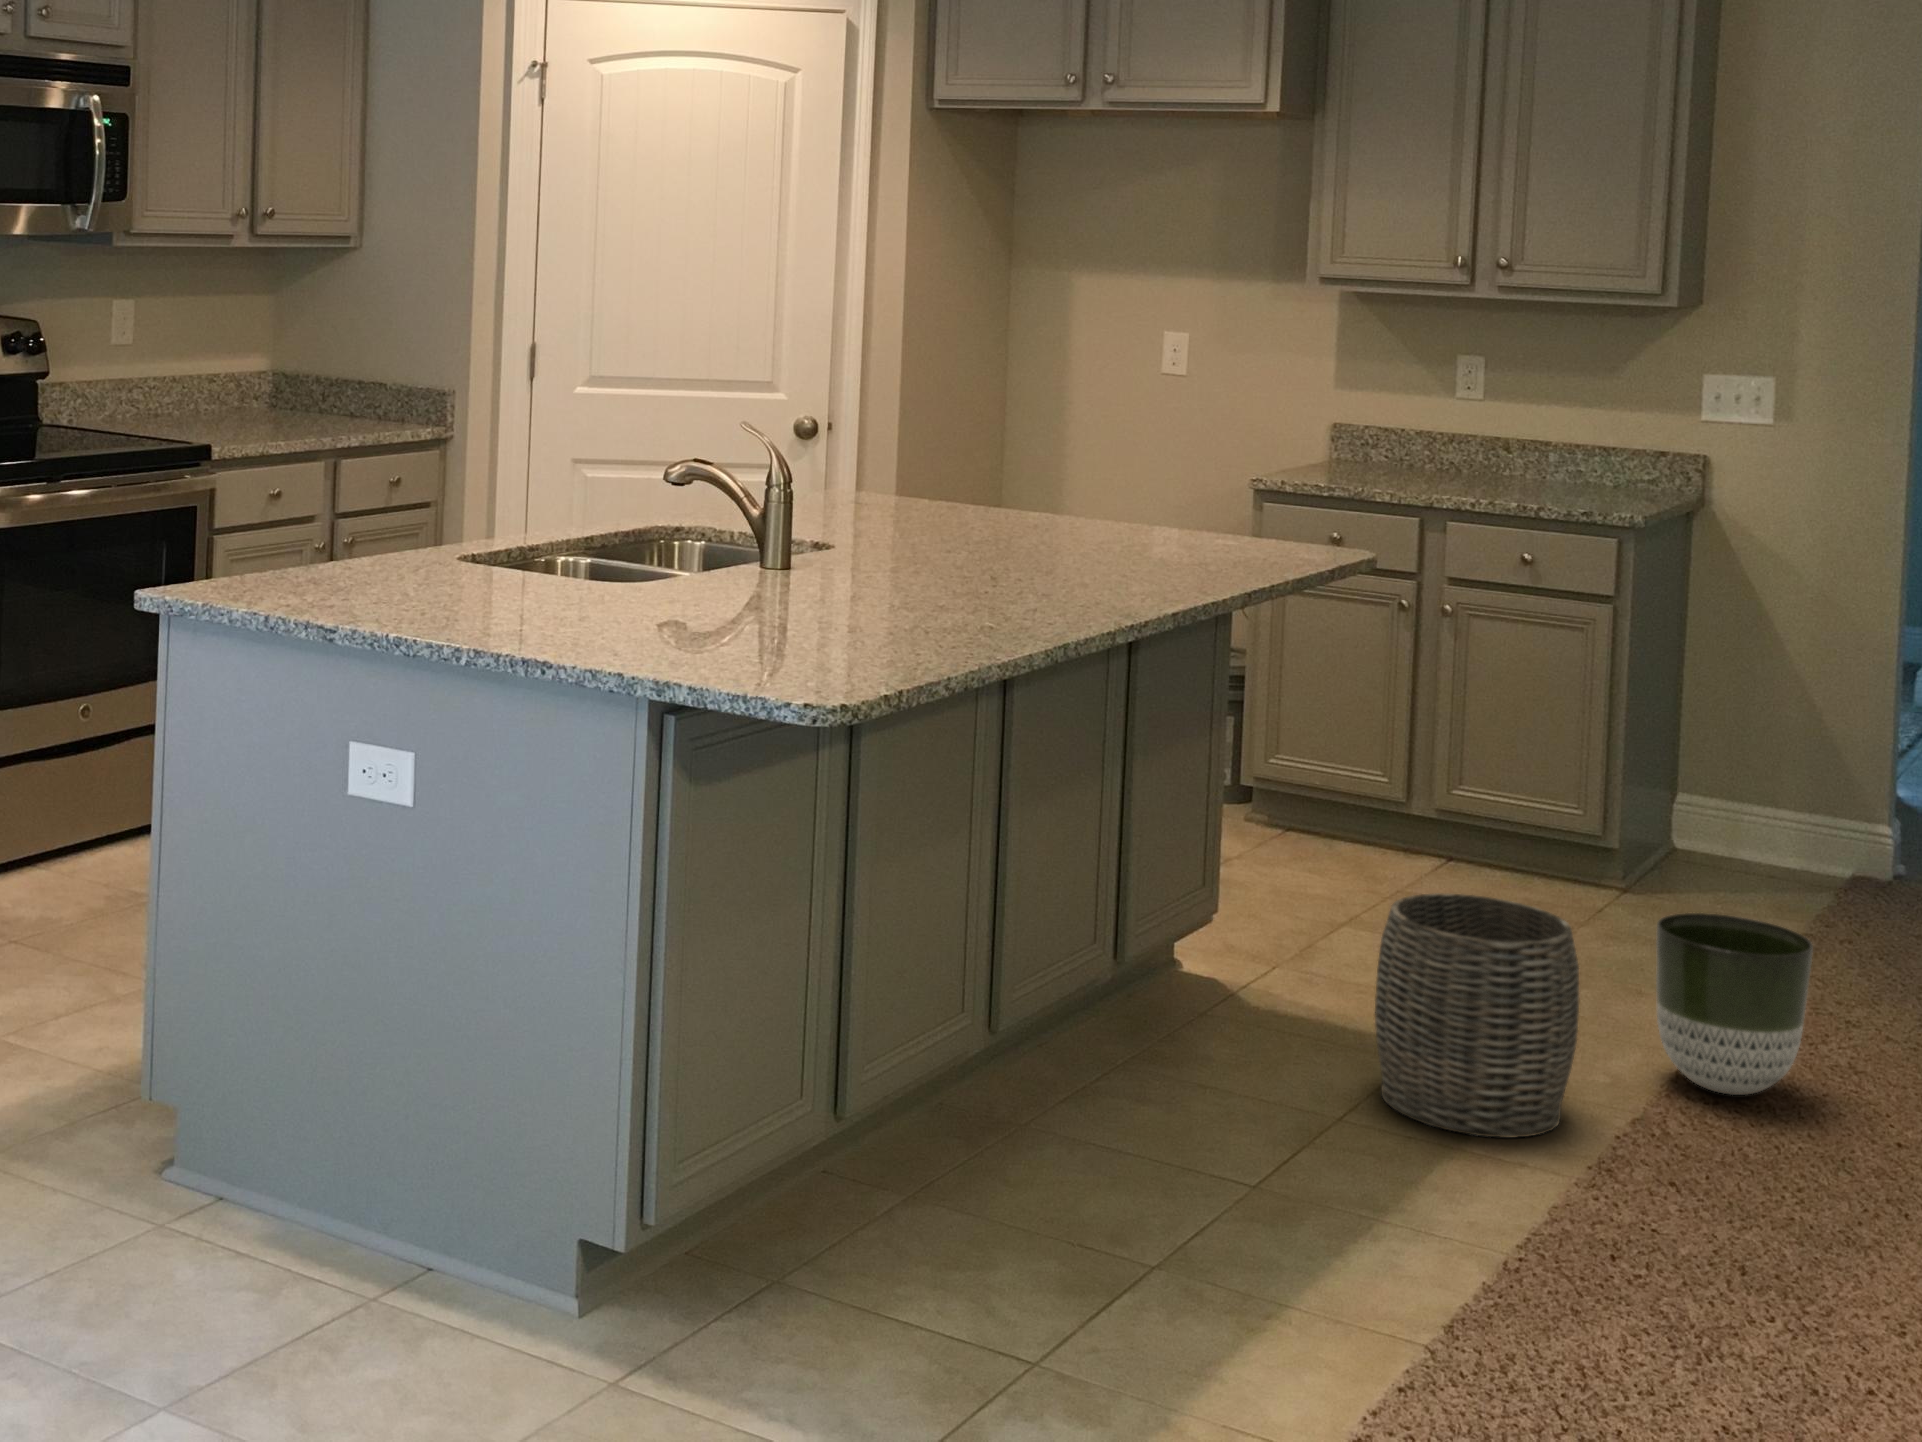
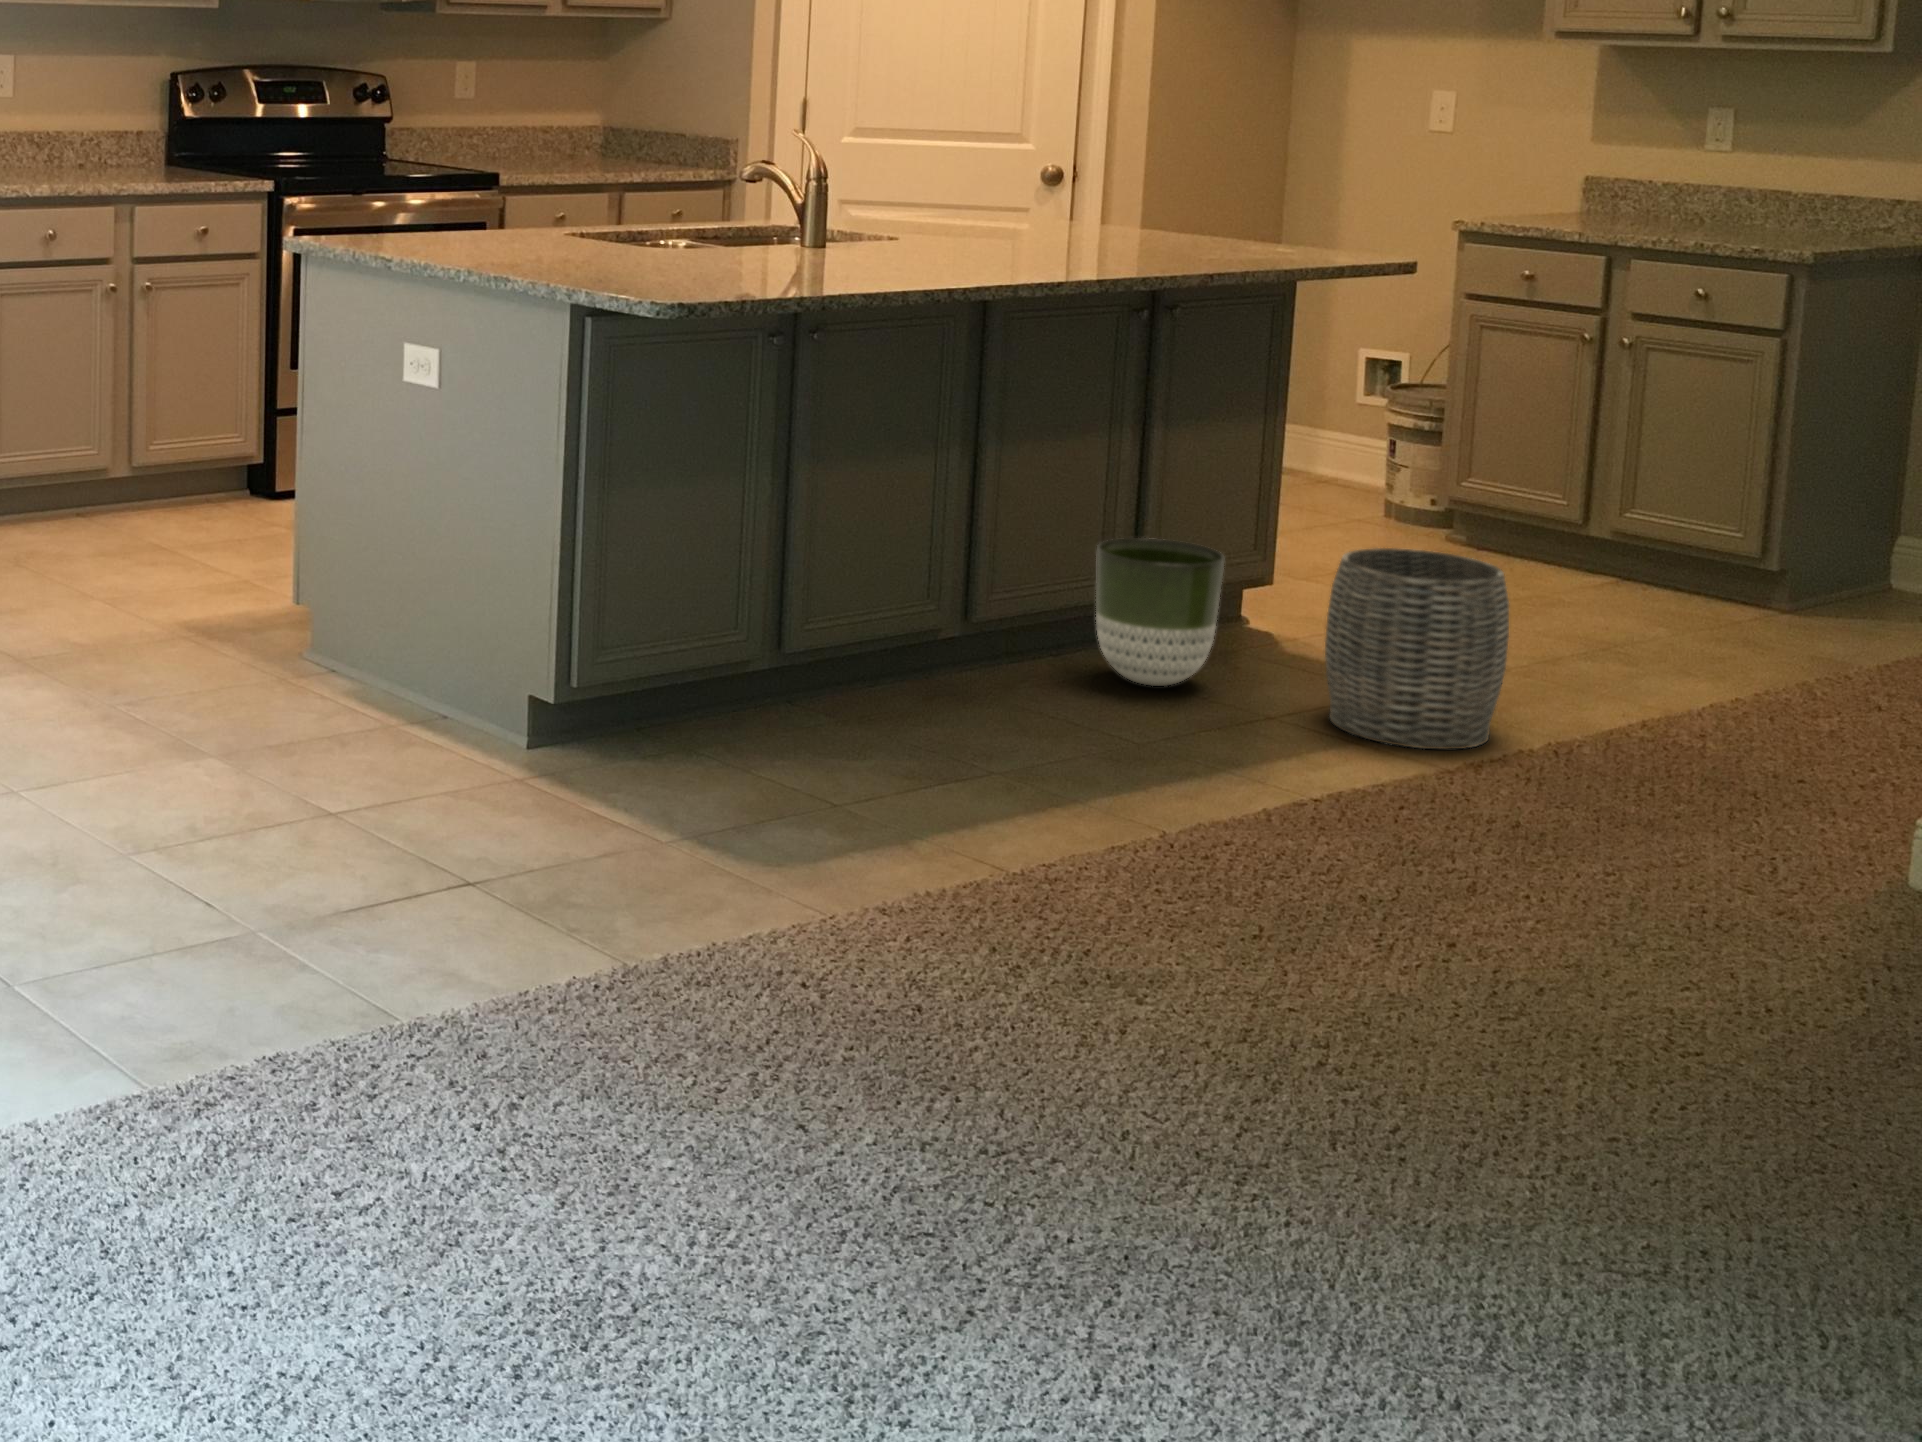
planter: present [1656,913,1813,1095] -> present [1096,538,1224,686]

